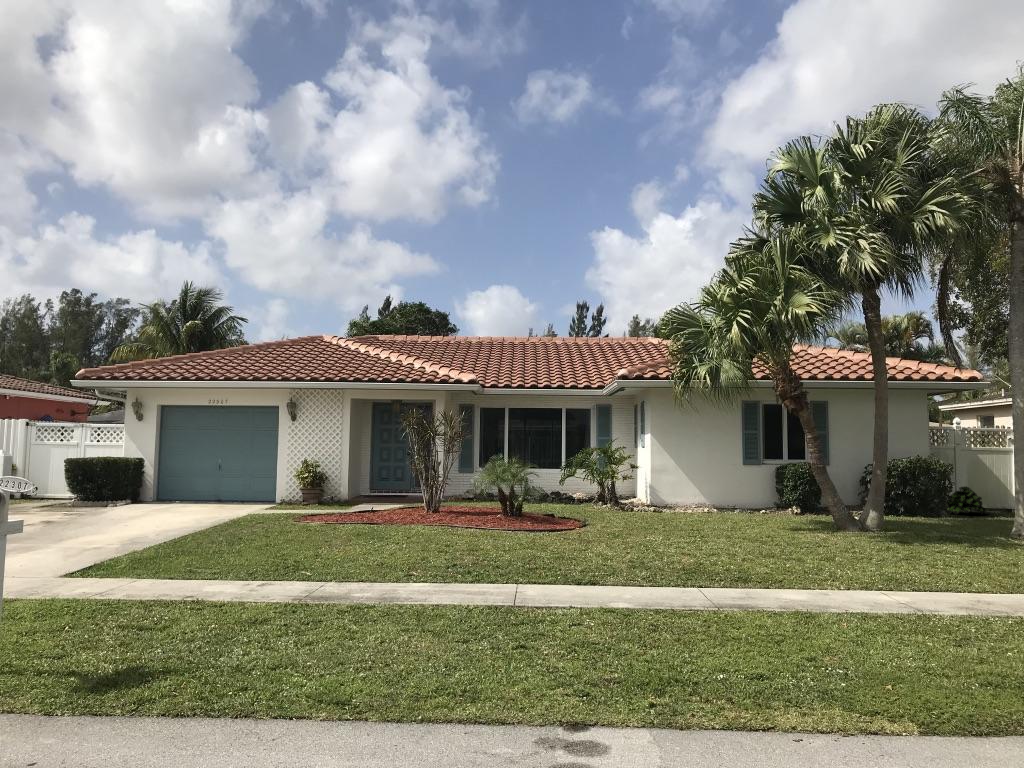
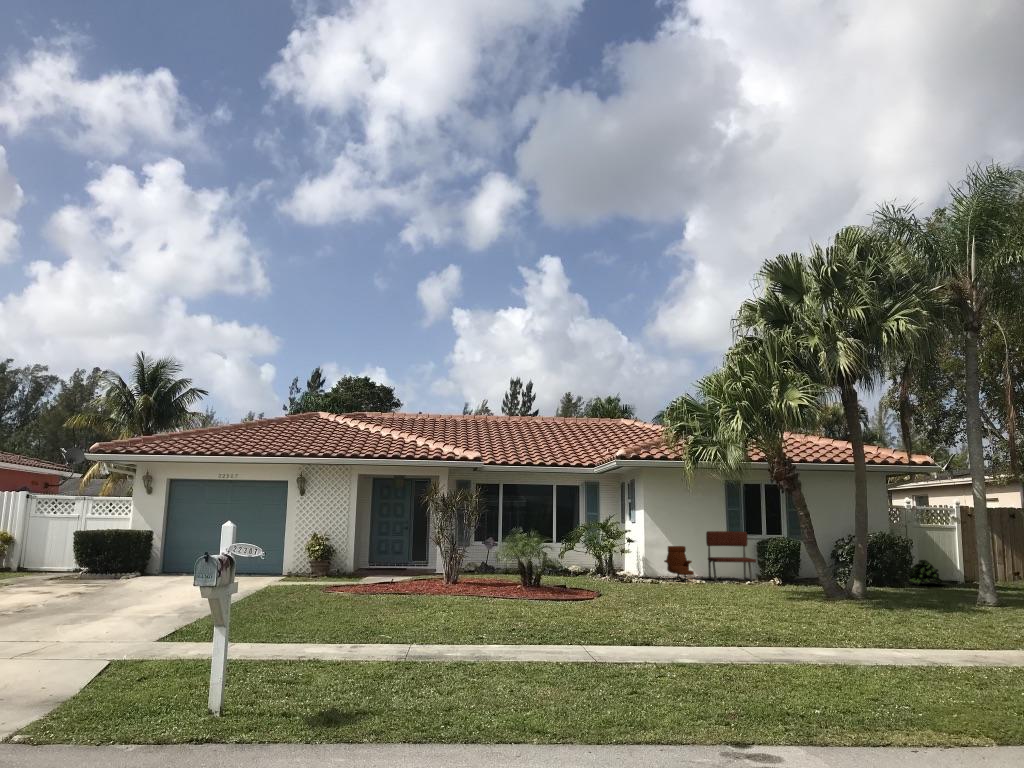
bench: none [719,456,773,509] -> present [706,531,756,581]
lounge chair: none [671,472,702,511] -> present [664,546,694,582]

